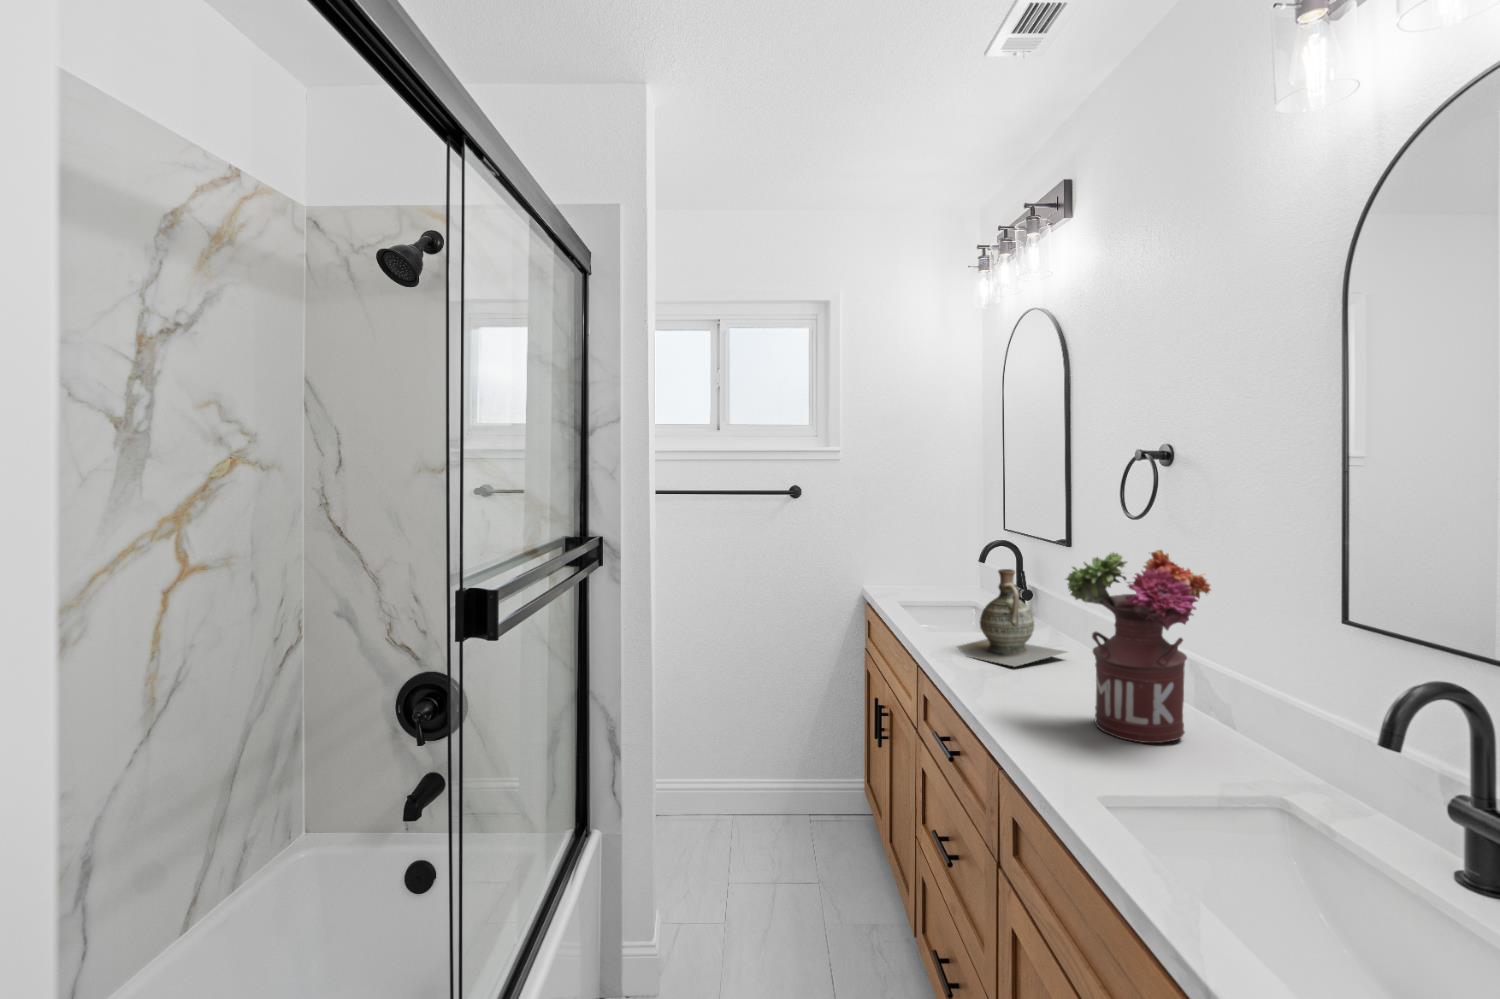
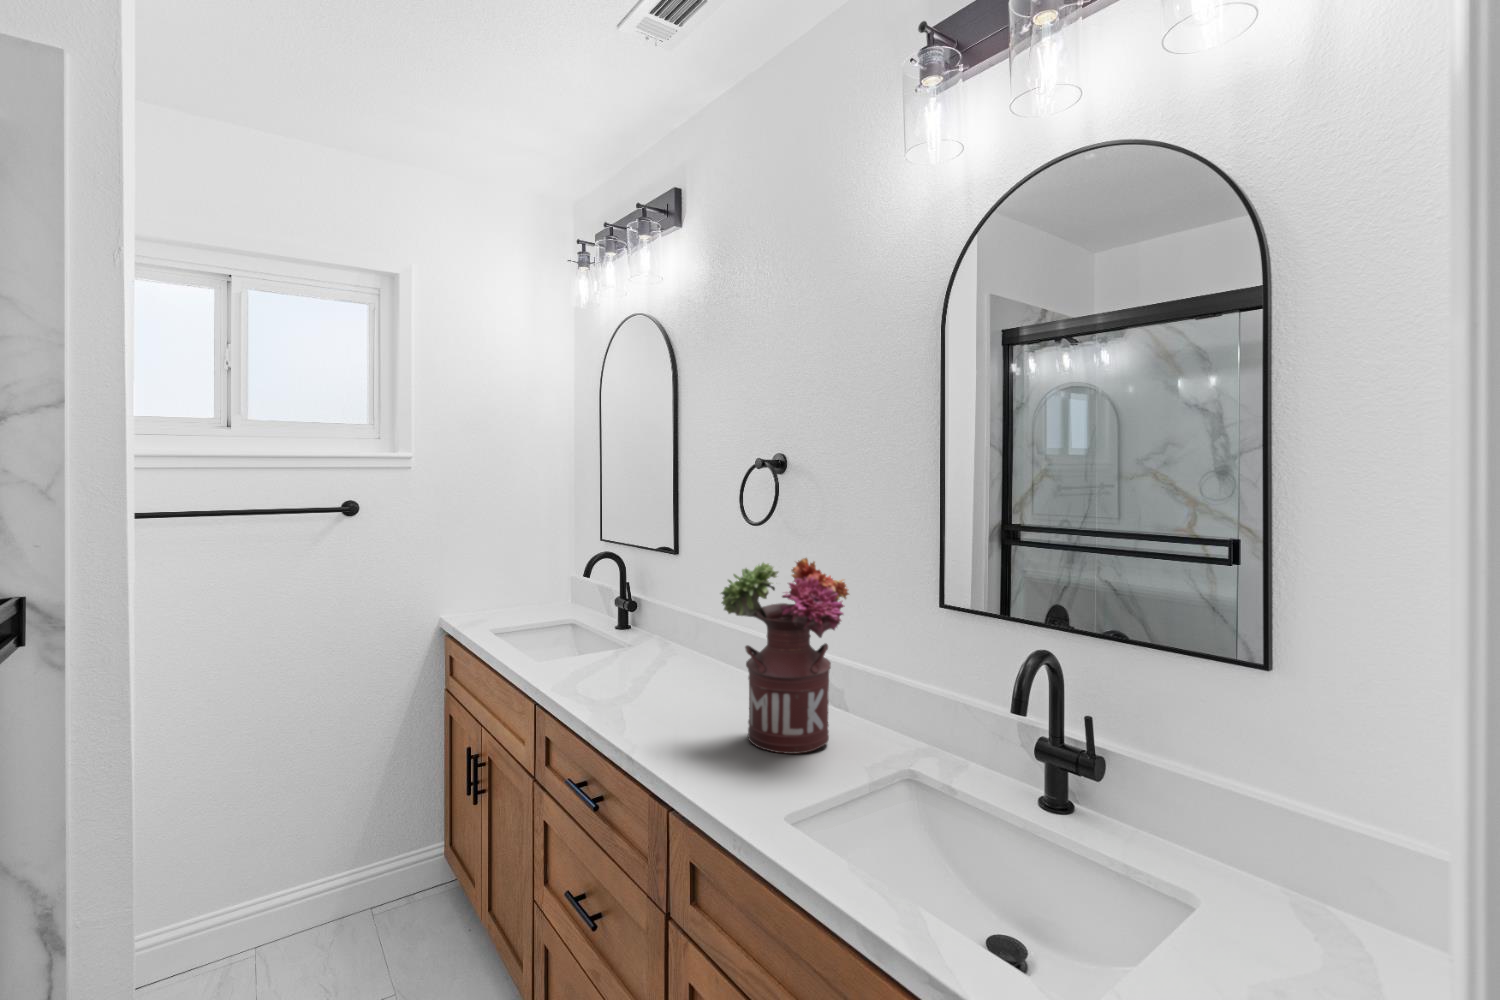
ceramic jug: present [957,569,1067,666] -> none [556,585,691,690]

